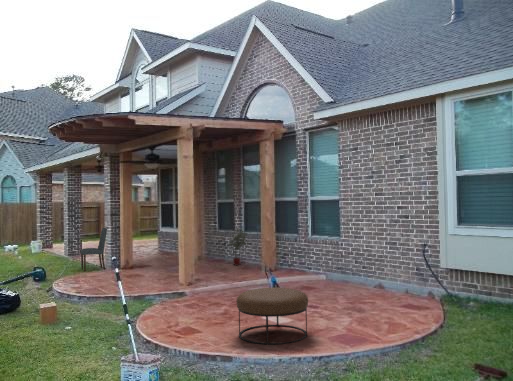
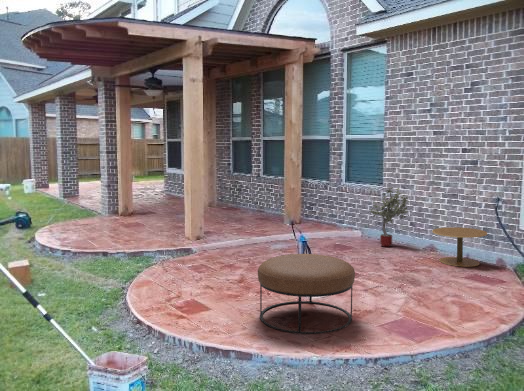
dining chair: present [80,228,107,271] -> none [71,167,102,218]
potted tree: present [229,228,249,265] -> present [370,187,408,247]
side table: none [376,269,418,299] -> present [432,227,487,267]

